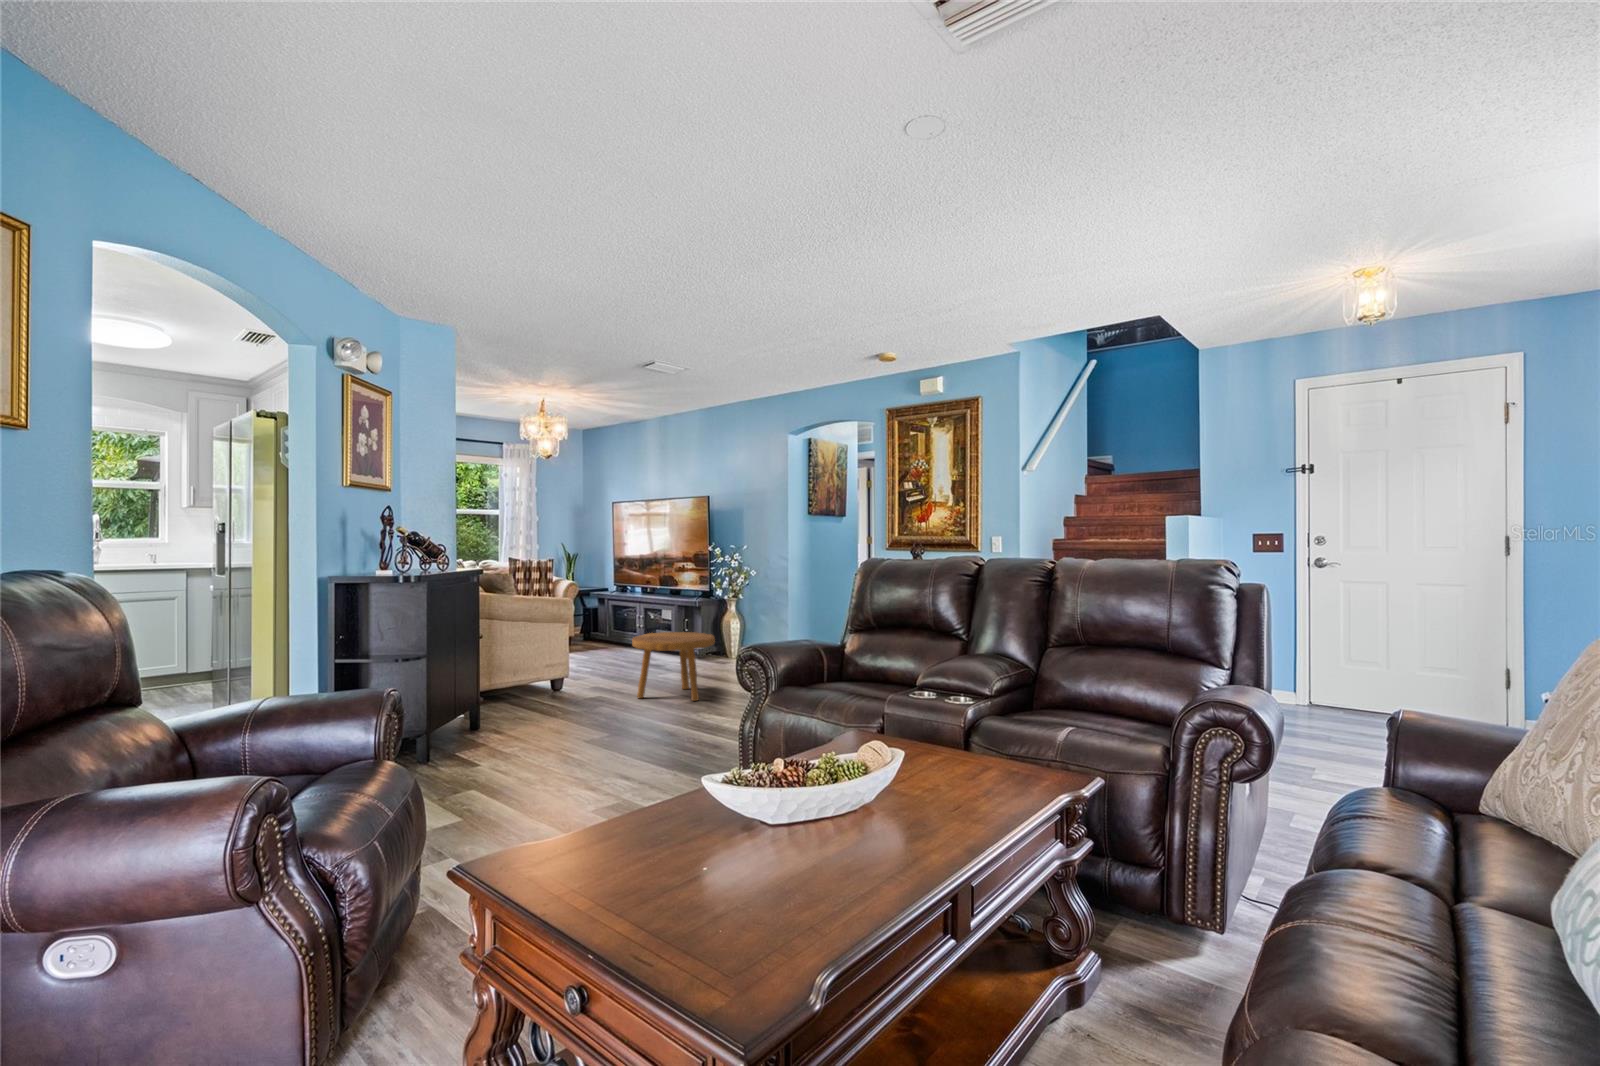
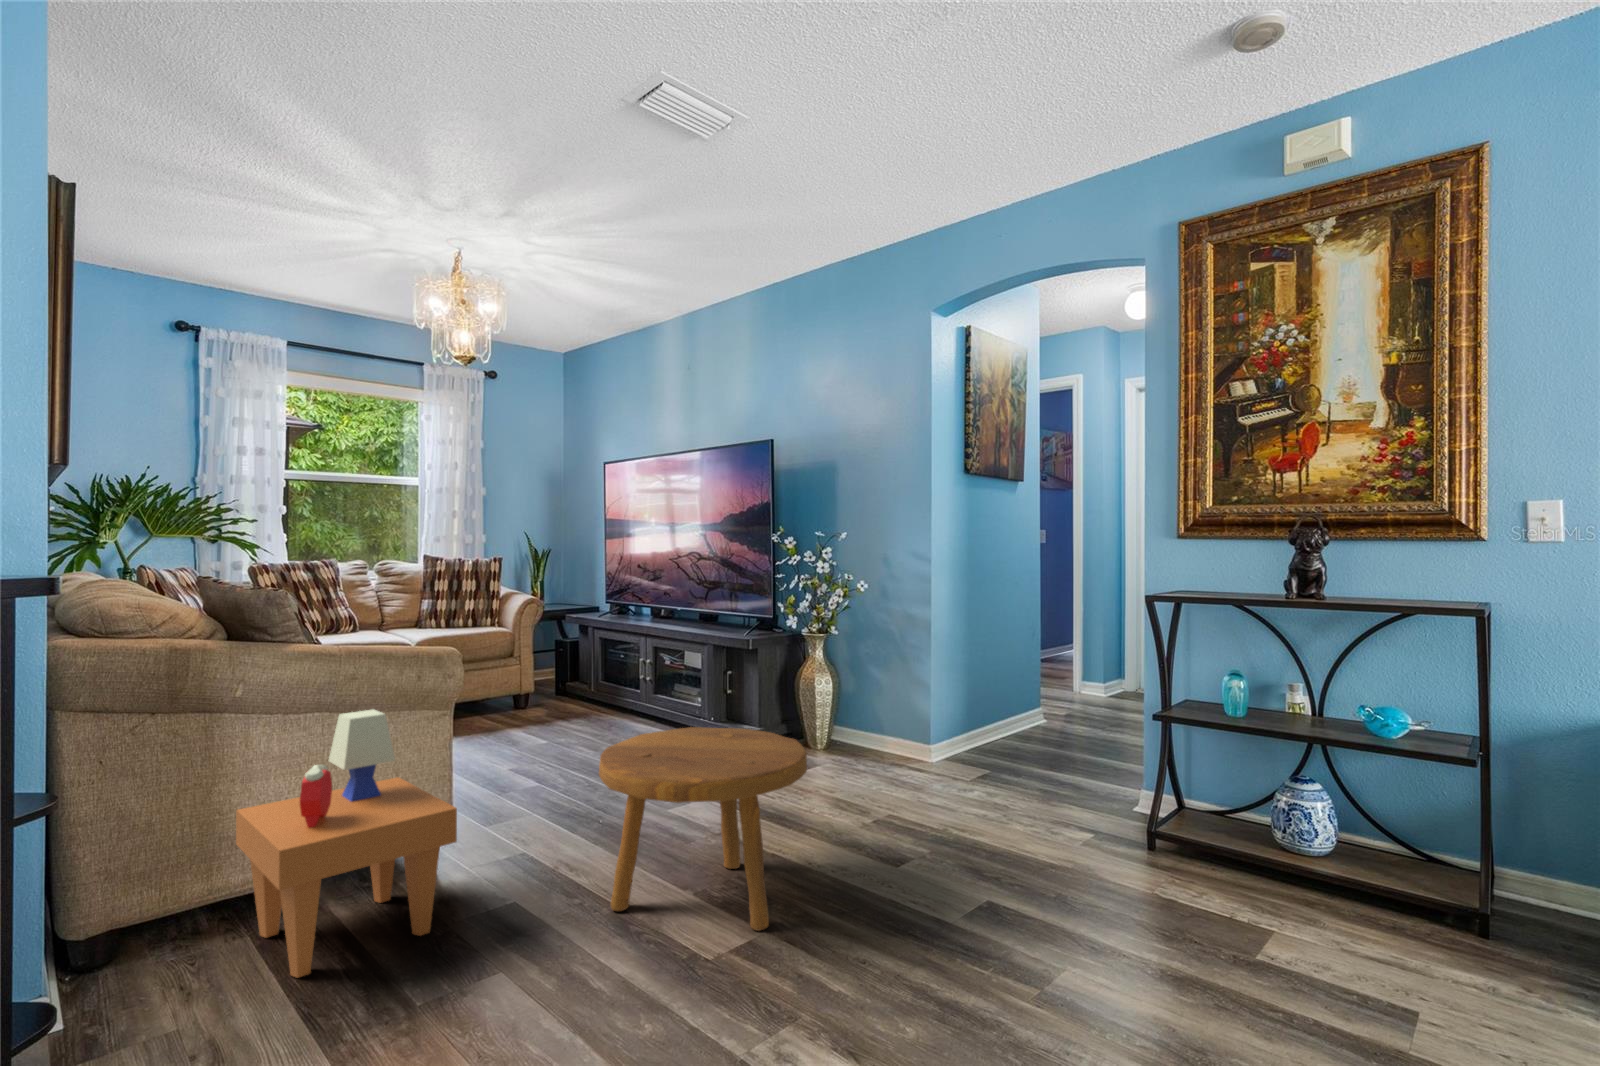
side table: none [494,622,579,712] -> present [236,710,457,978]

